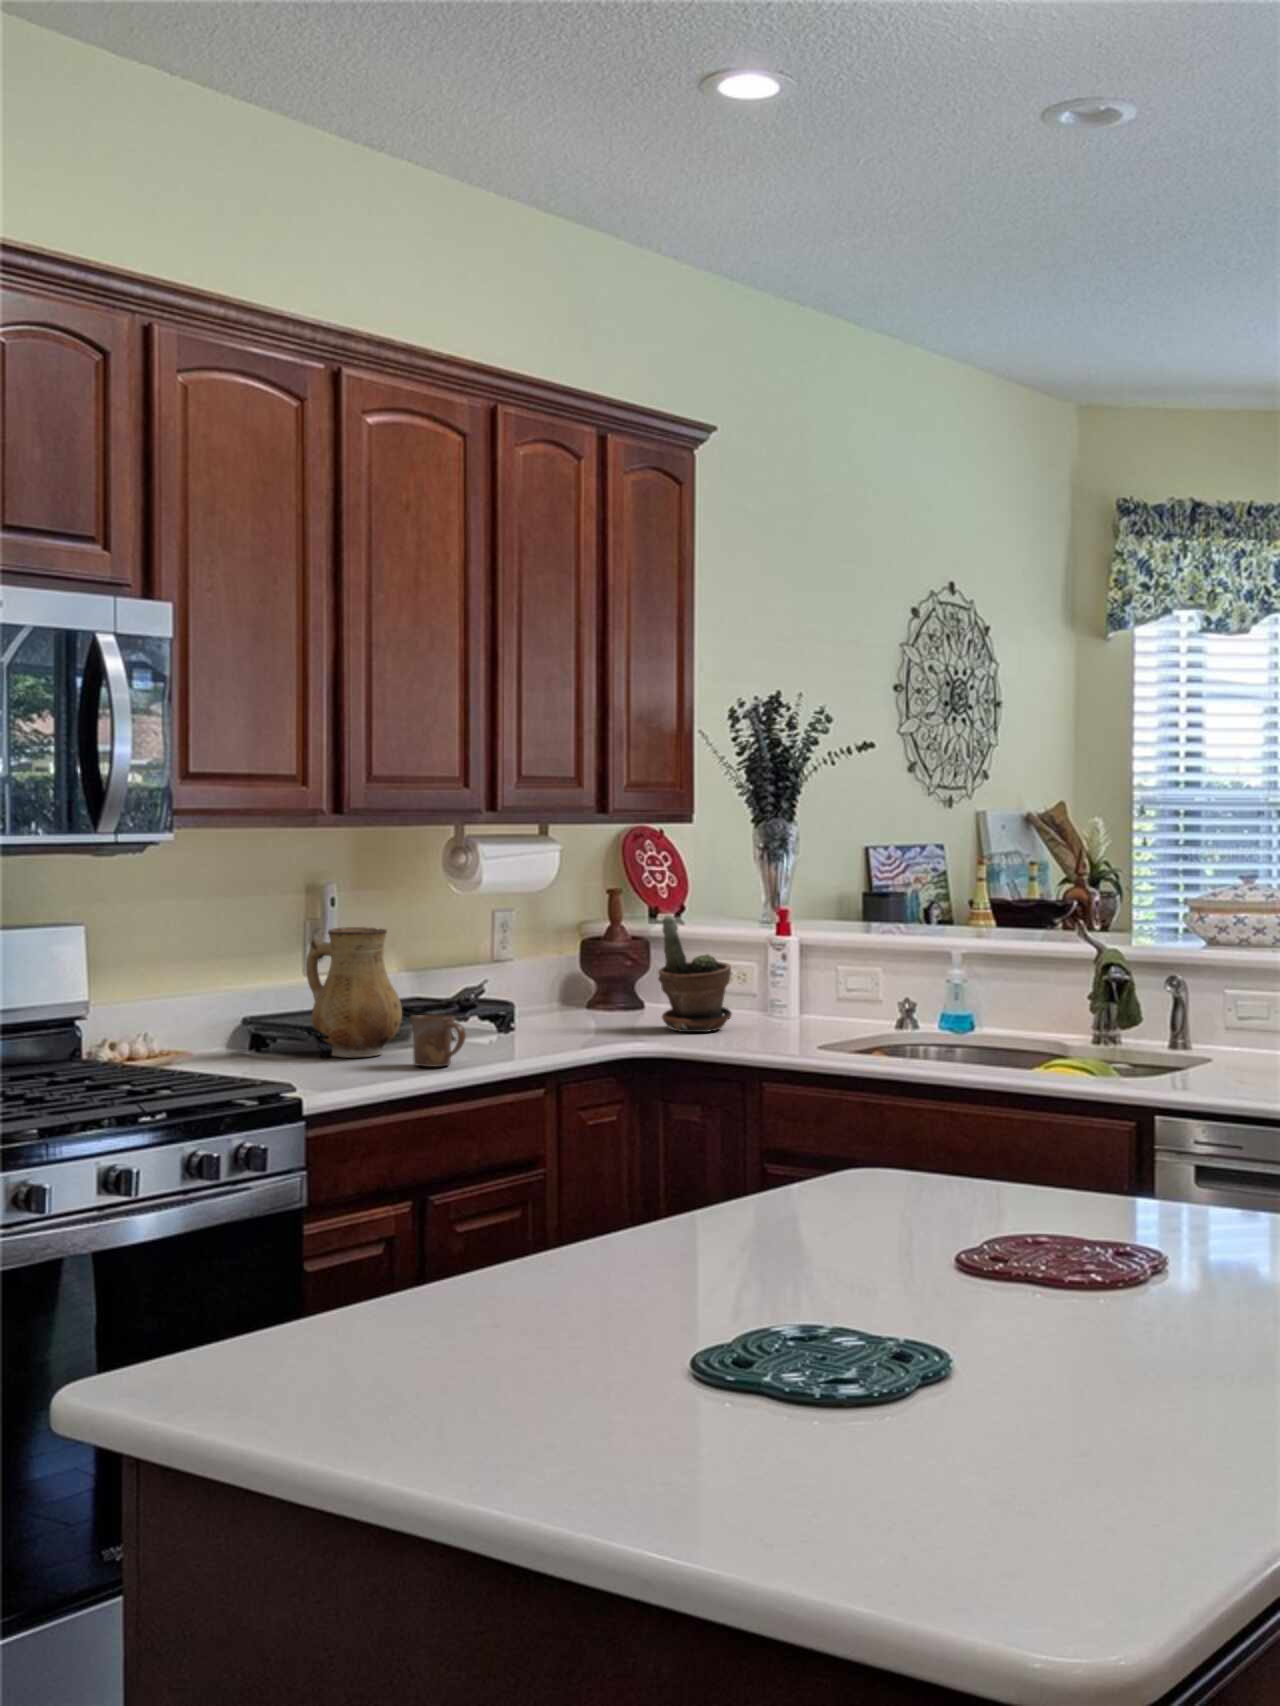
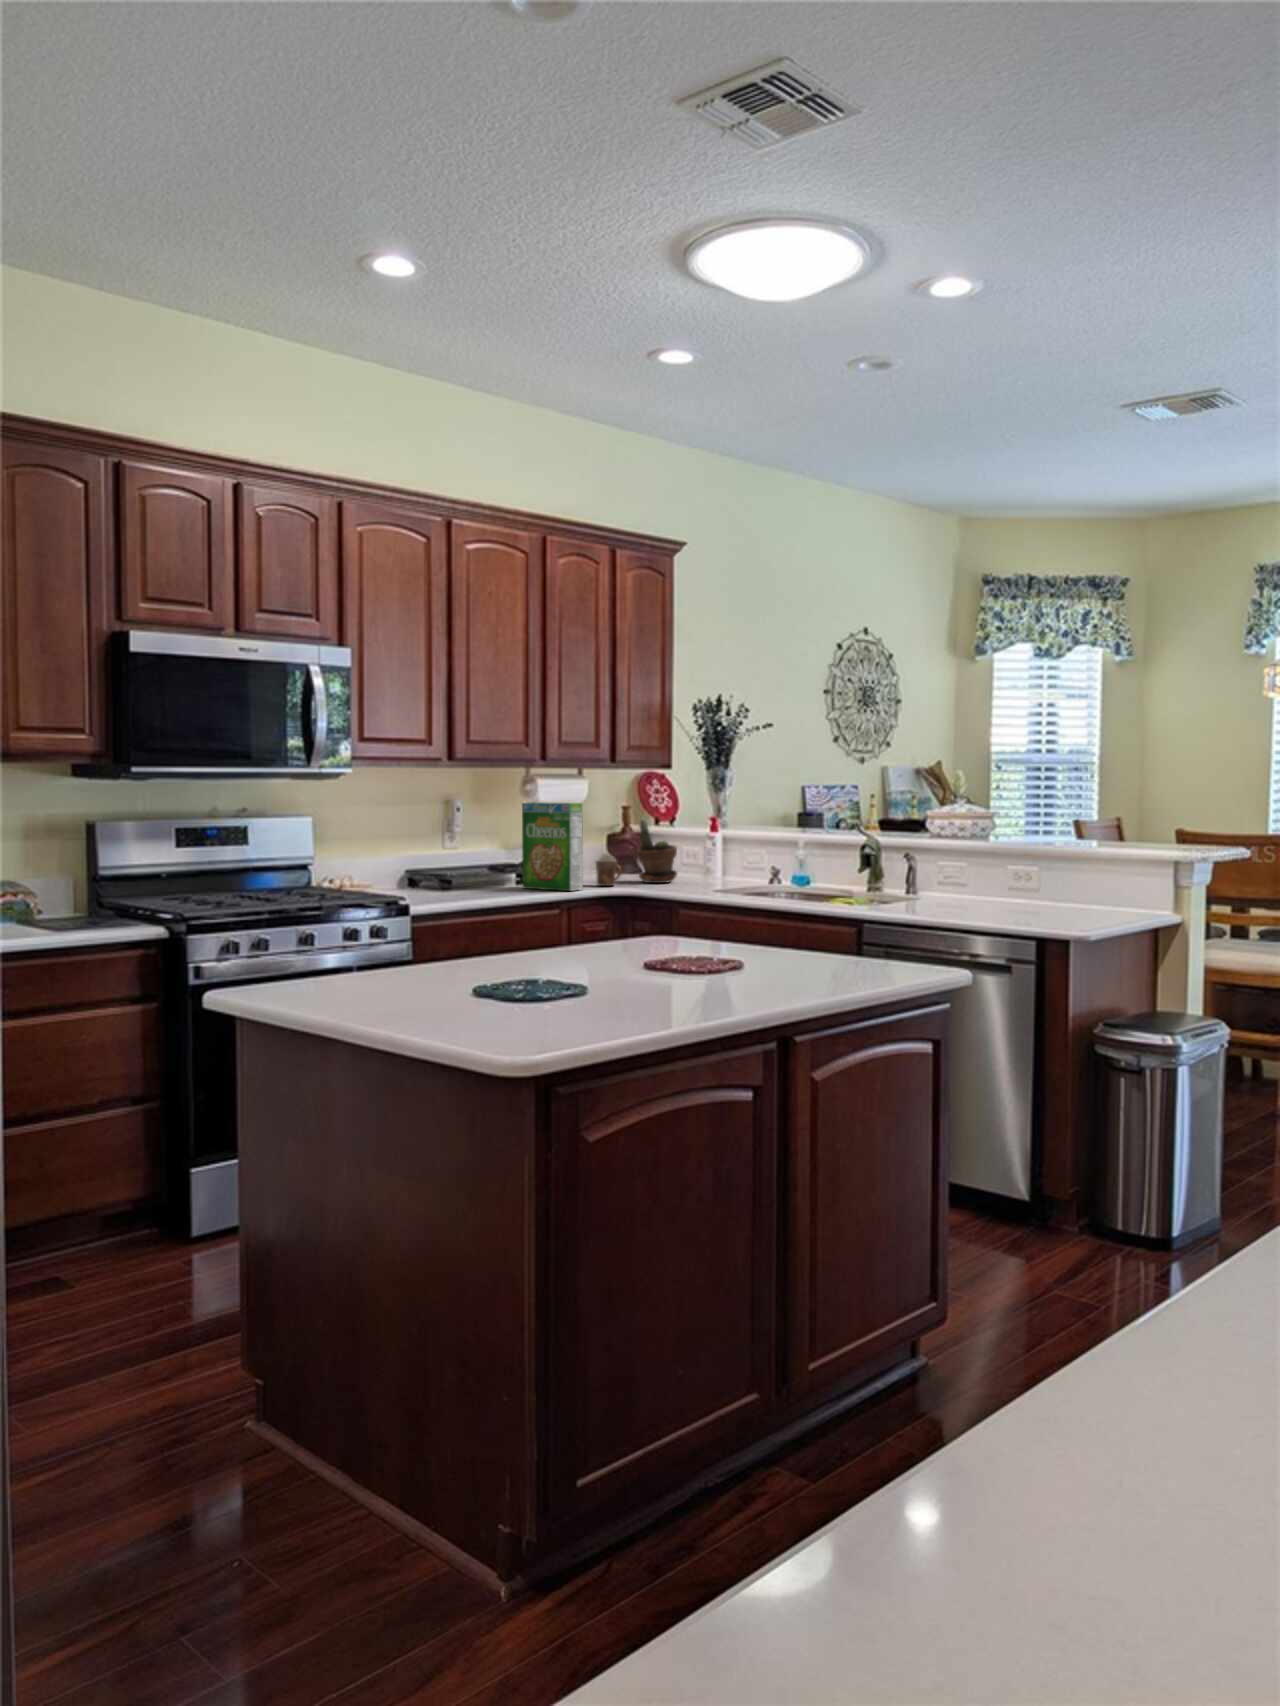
cereal box: none [464,890,580,1055] -> present [522,802,583,891]
ceramic pitcher: present [306,927,402,1057] -> none [438,821,487,890]
mug: present [411,1015,466,1067] -> present [596,861,622,886]

